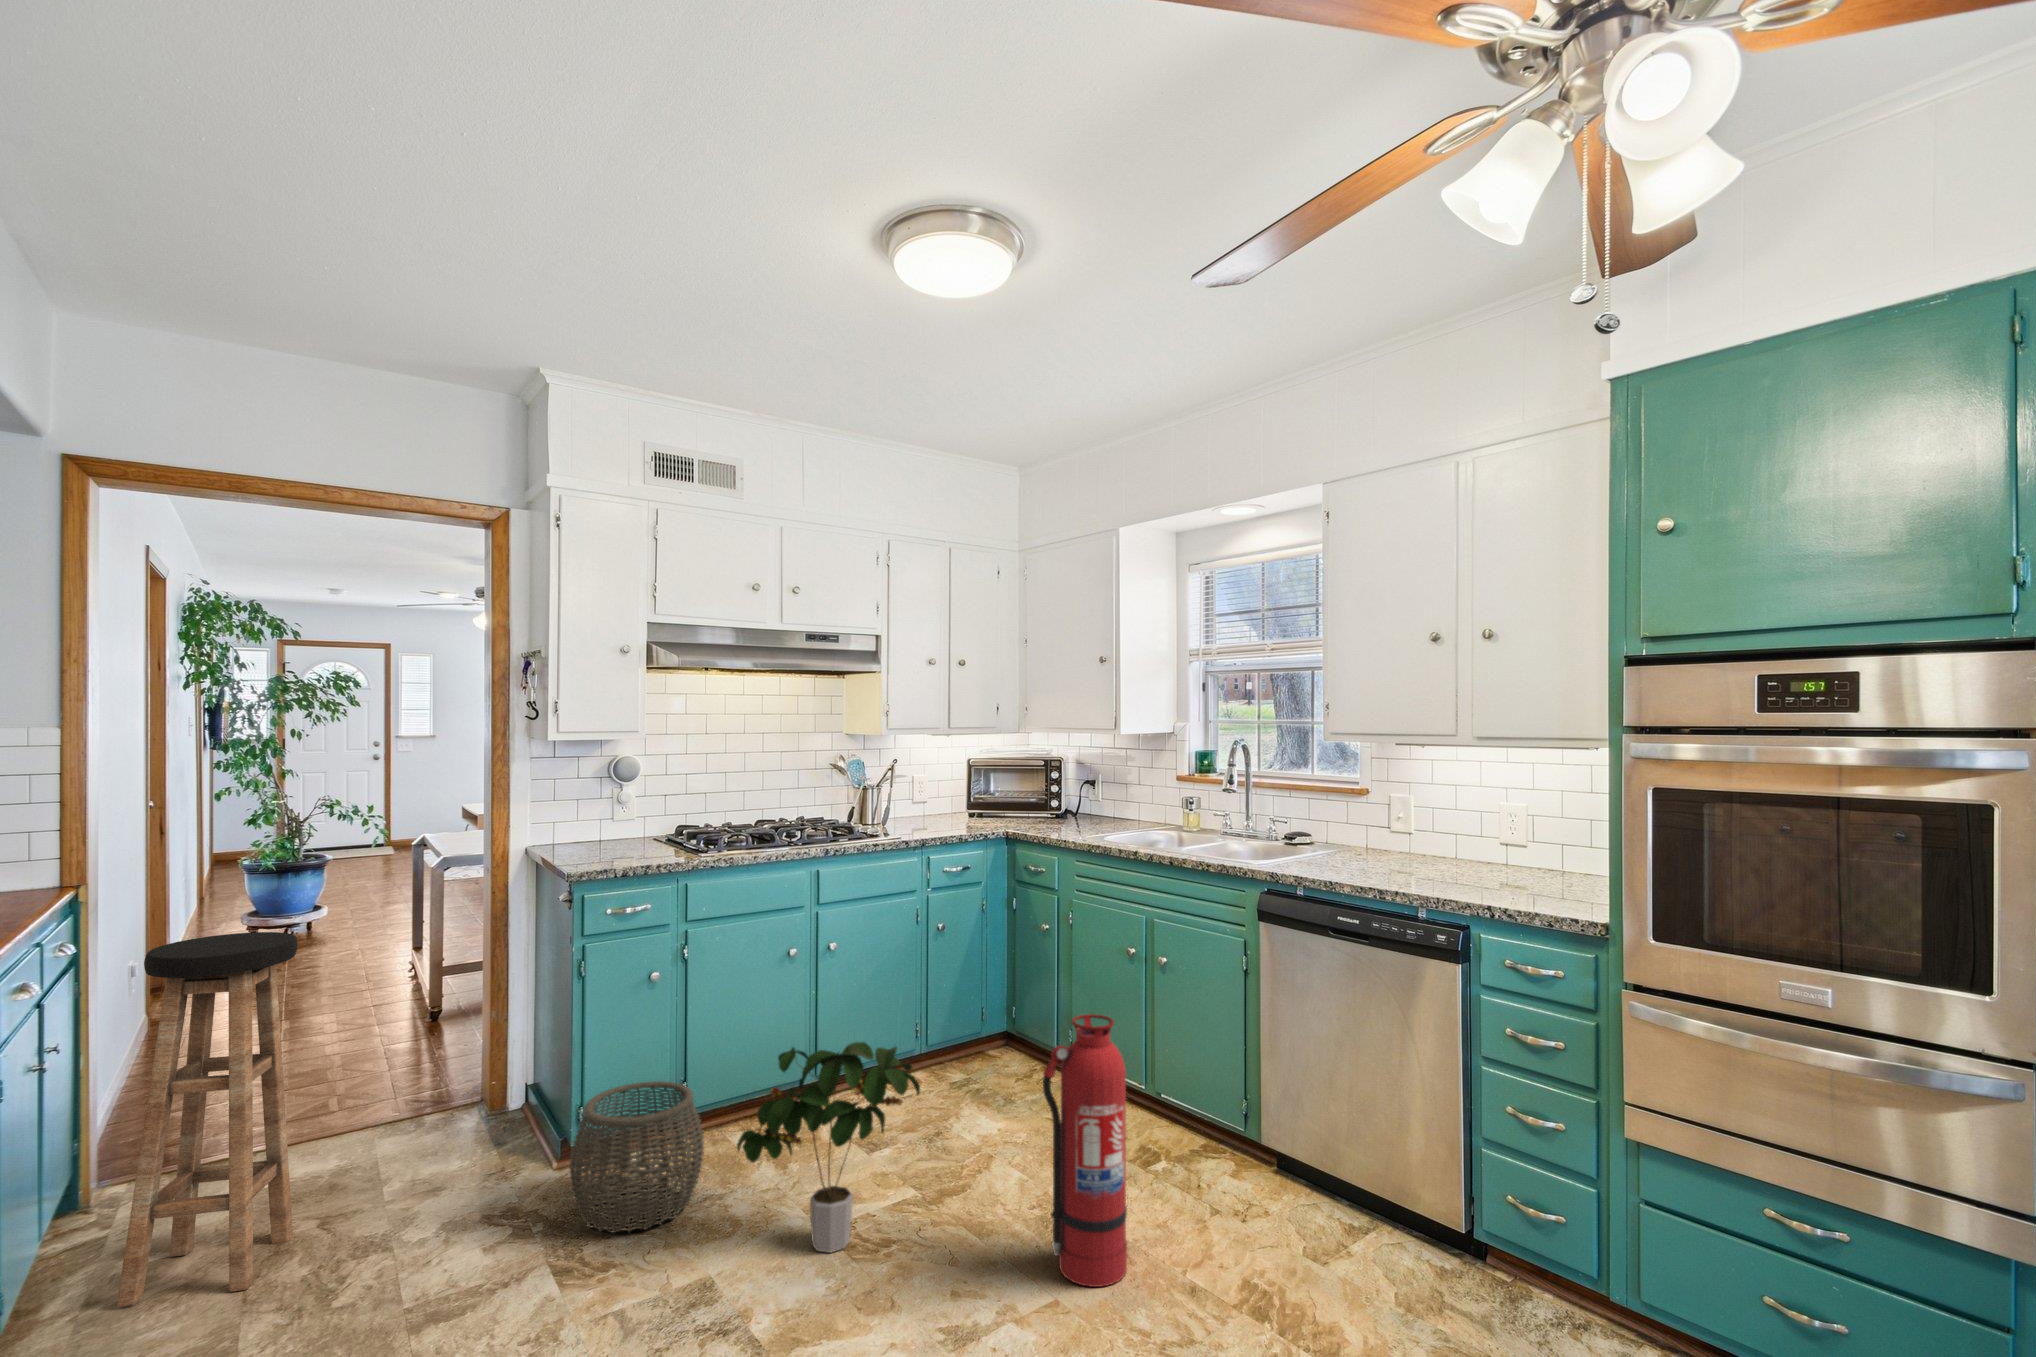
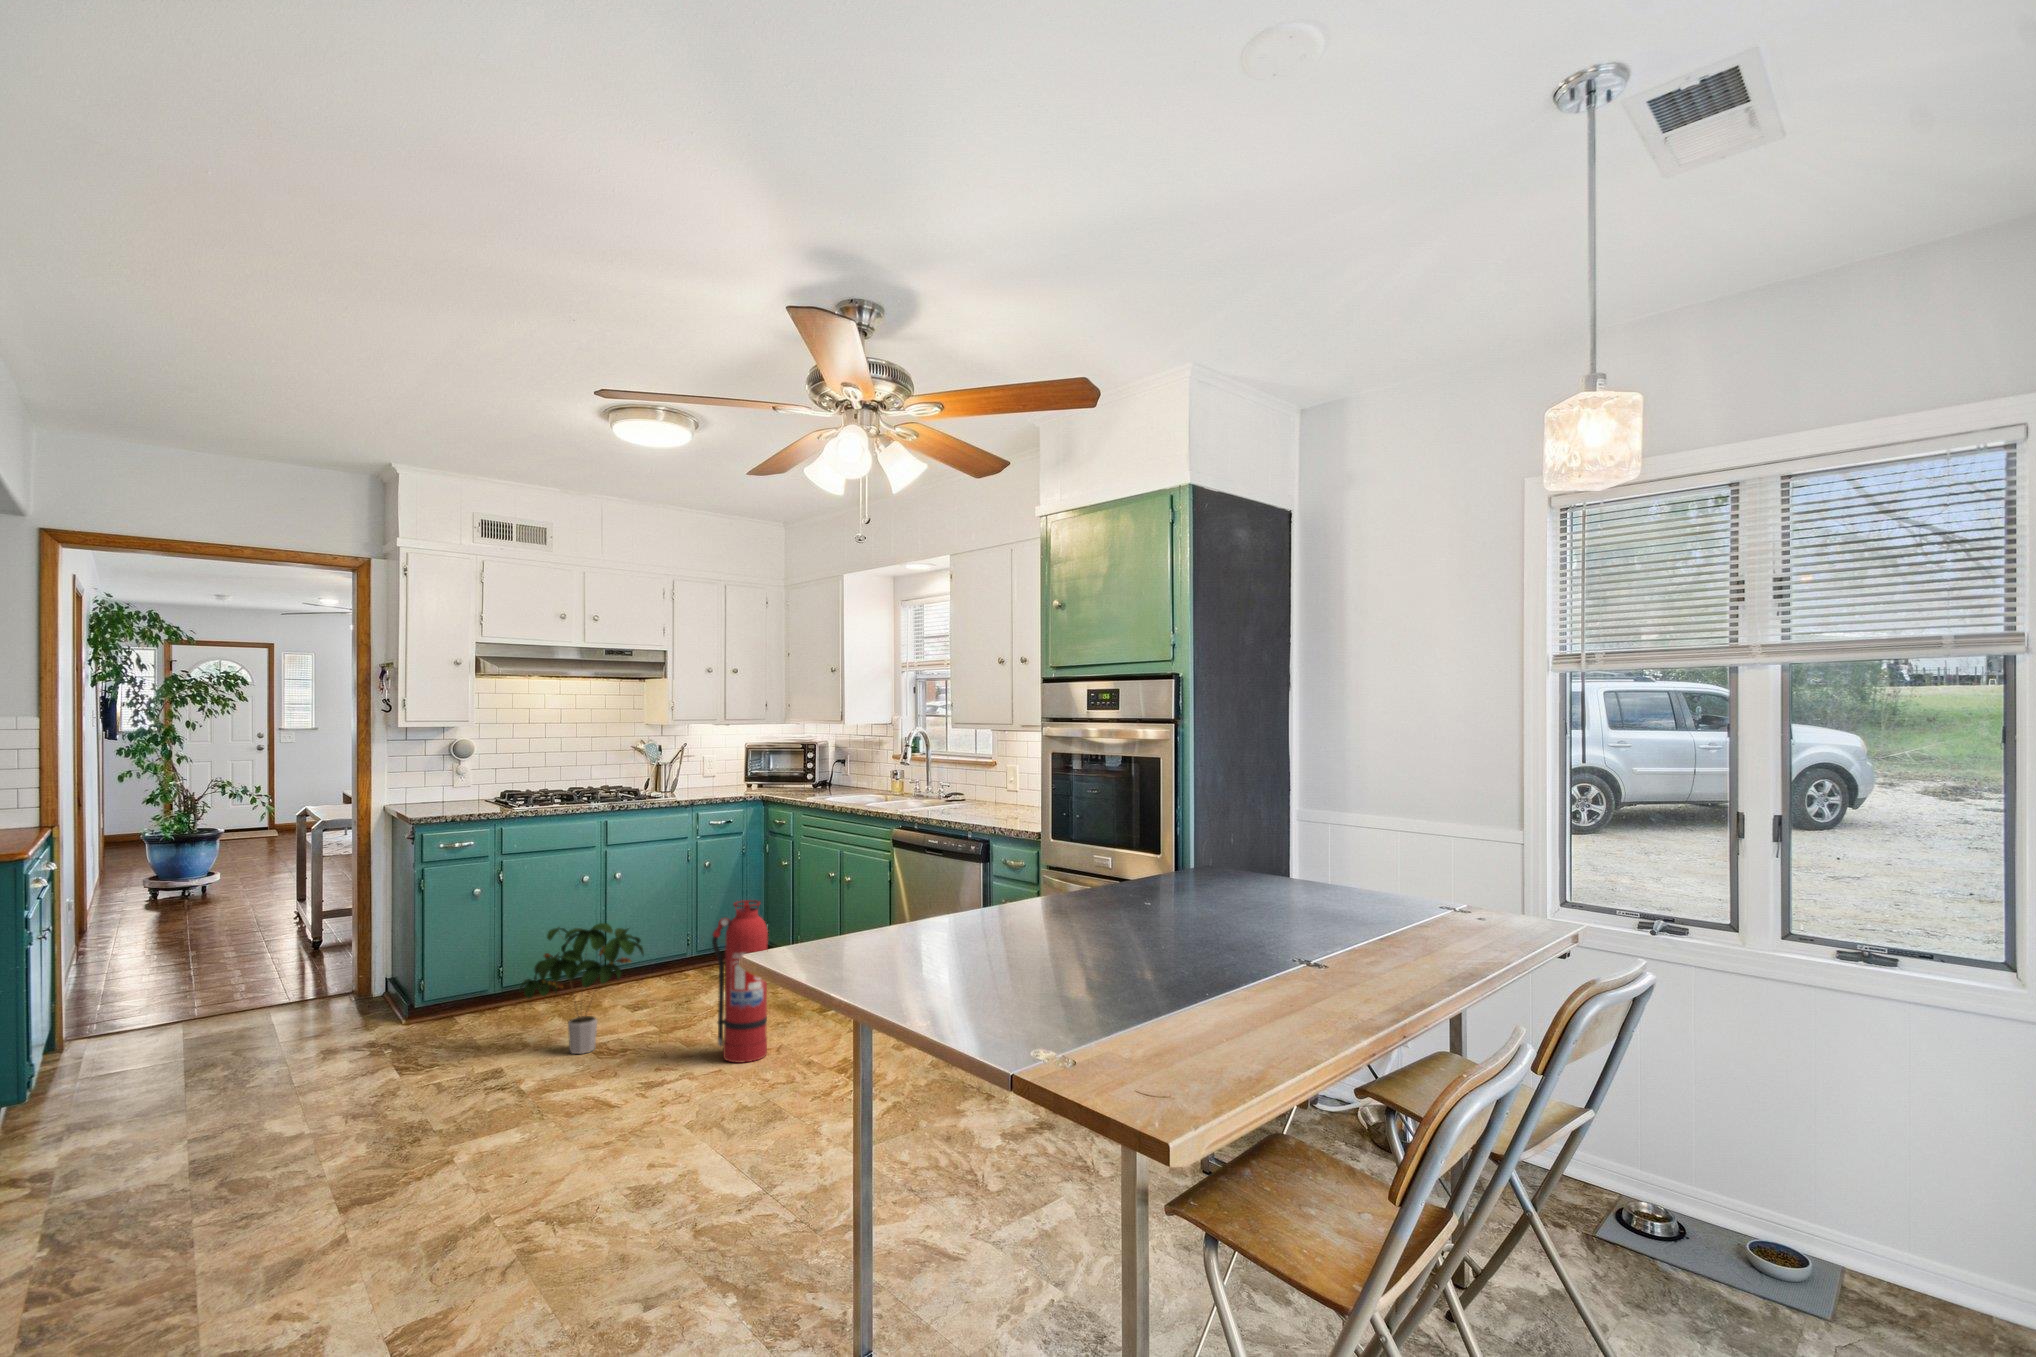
bar stool: present [117,932,298,1307] -> none [104,857,219,1088]
woven basket: present [569,1081,704,1233] -> none [408,959,505,1050]

